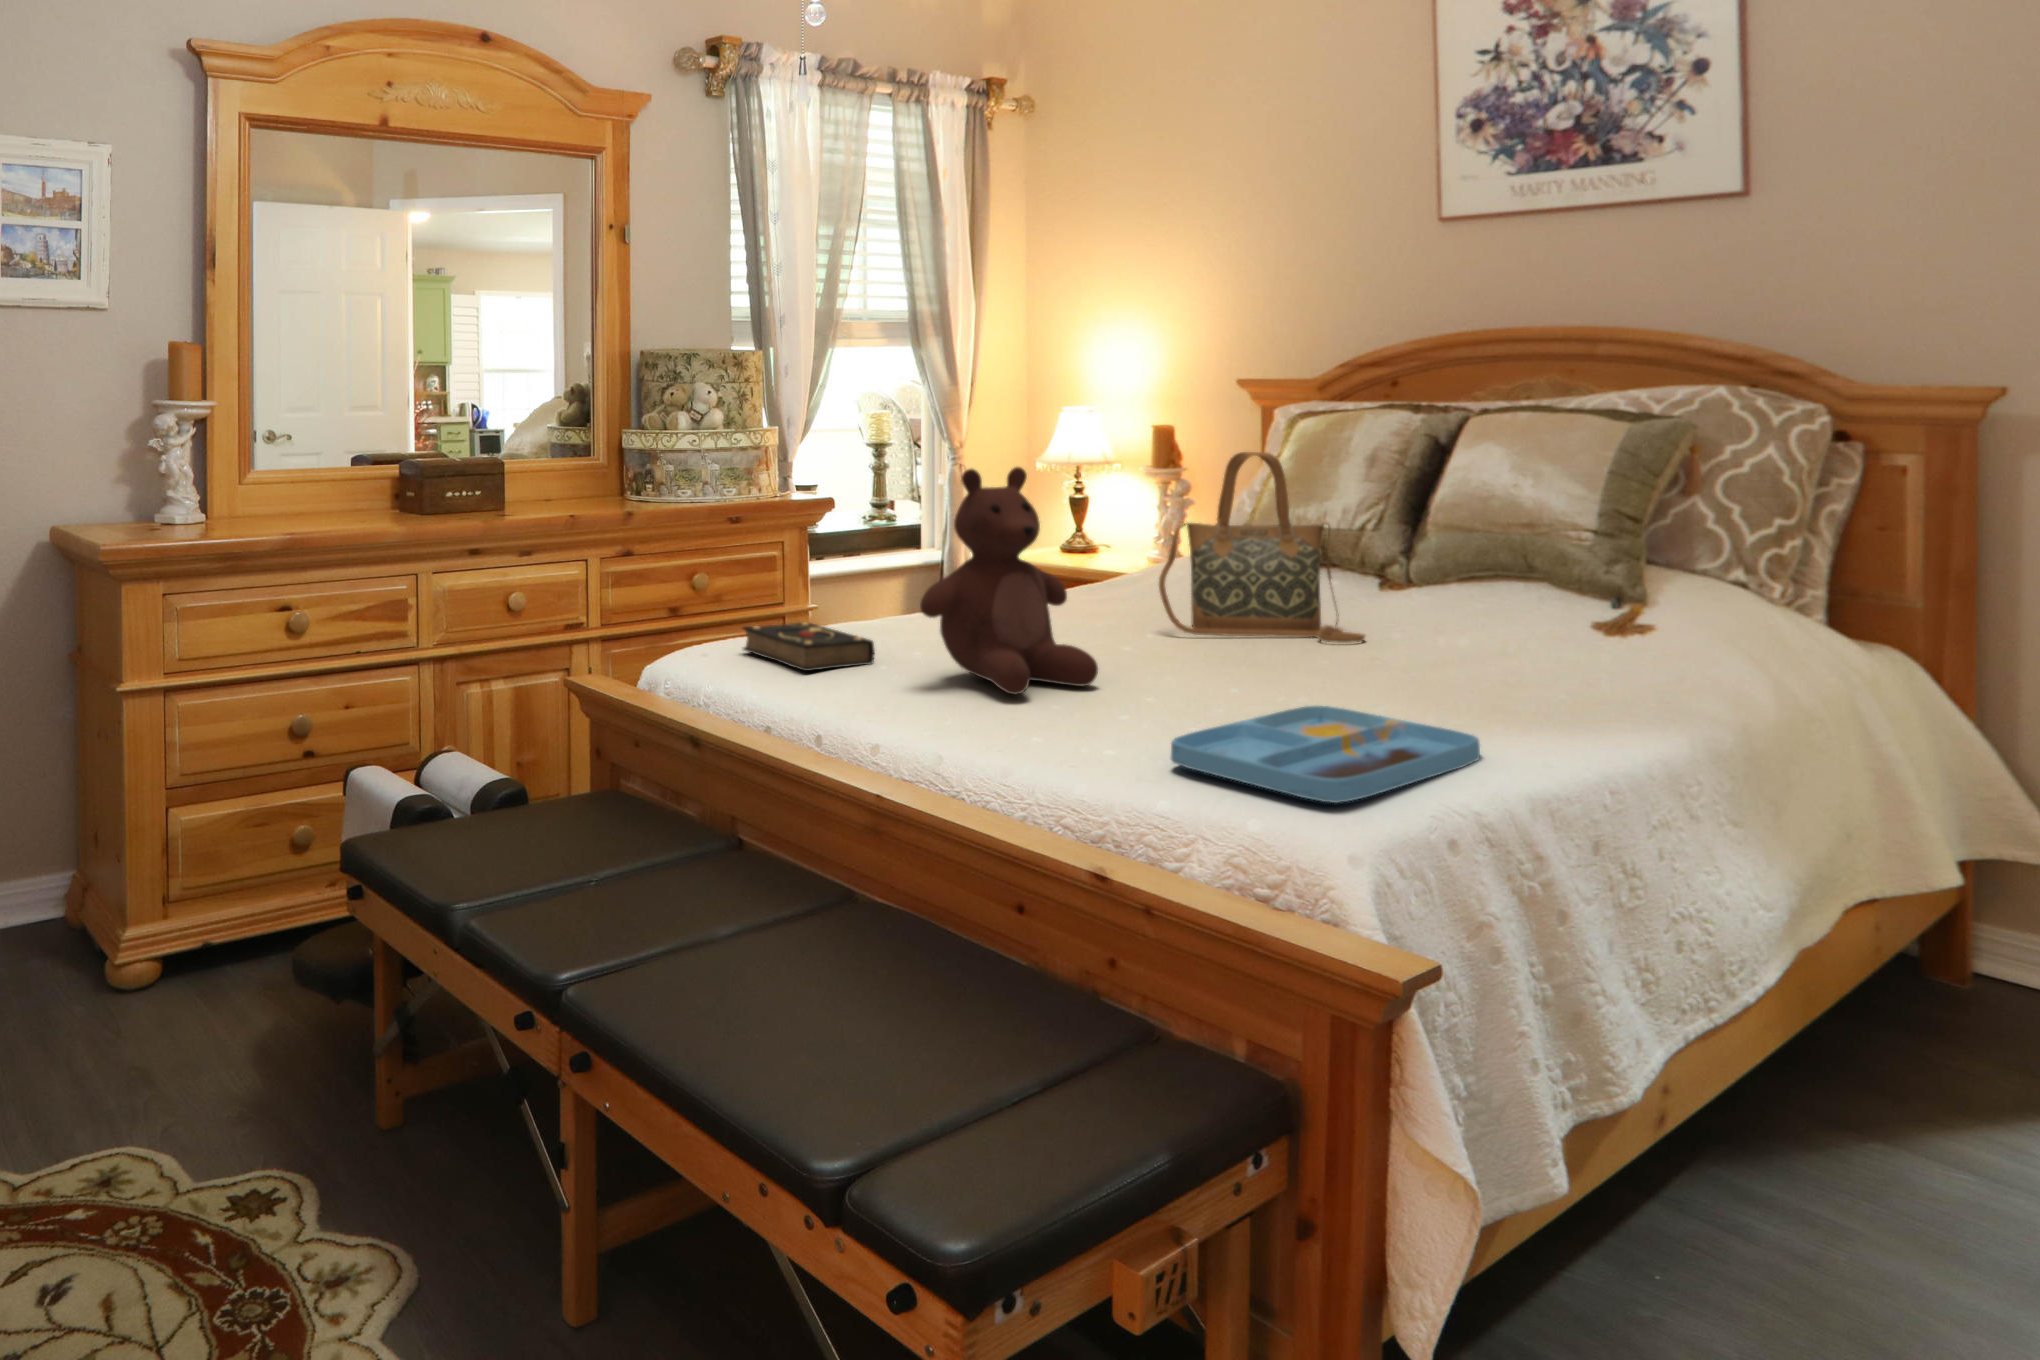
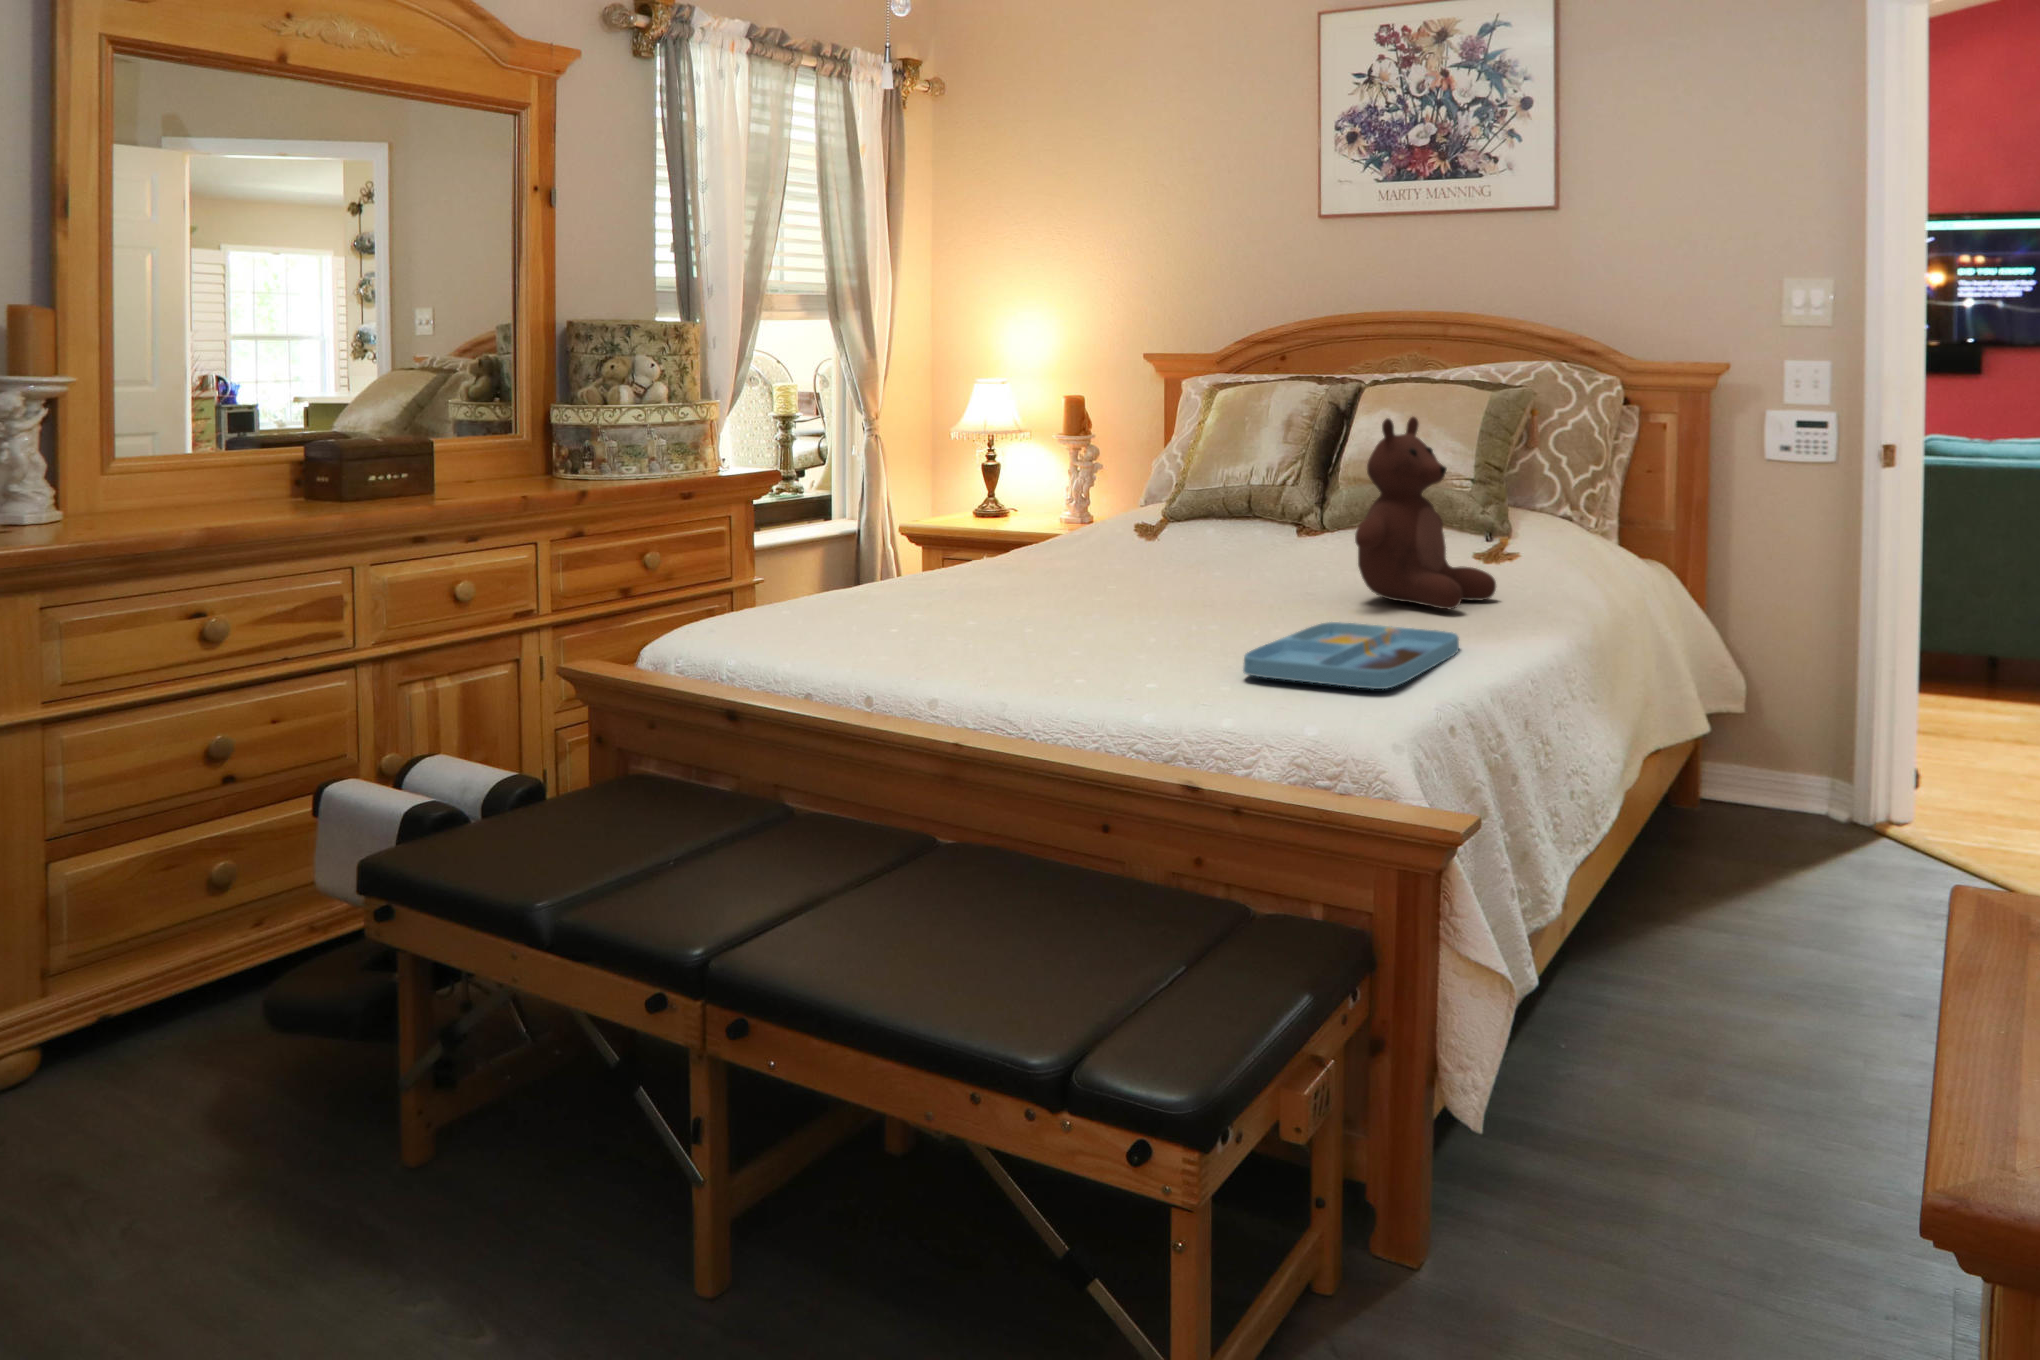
handbag: present [1159,452,1365,643] -> none [1149,417,1319,579]
teddy bear: present [920,467,1098,695] -> present [1355,417,1496,610]
book: present [743,622,875,671] -> none [770,592,913,636]

